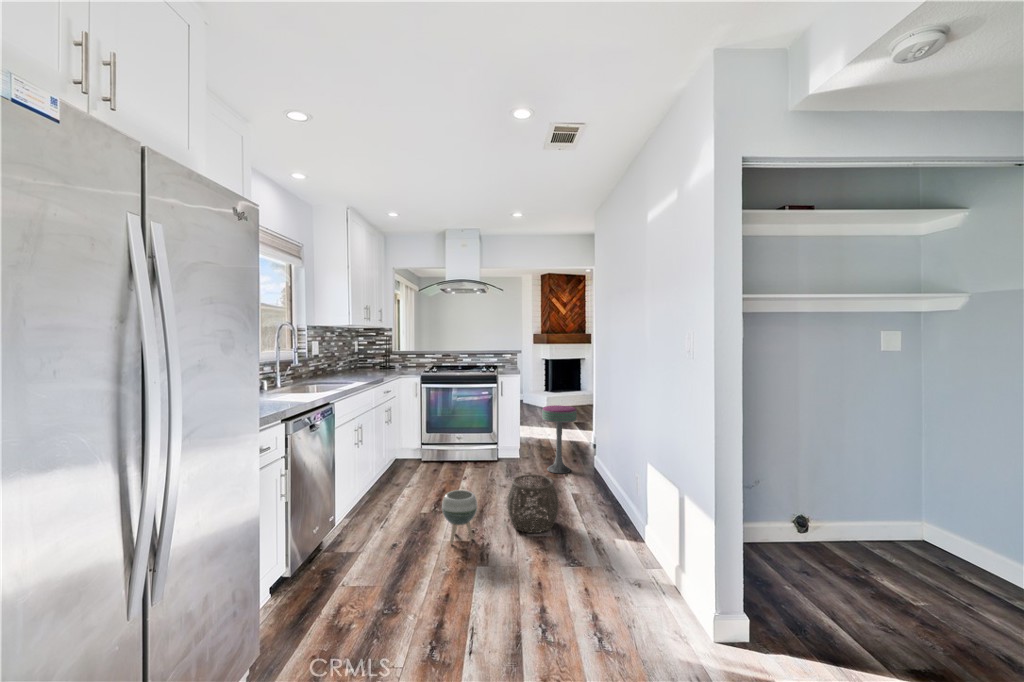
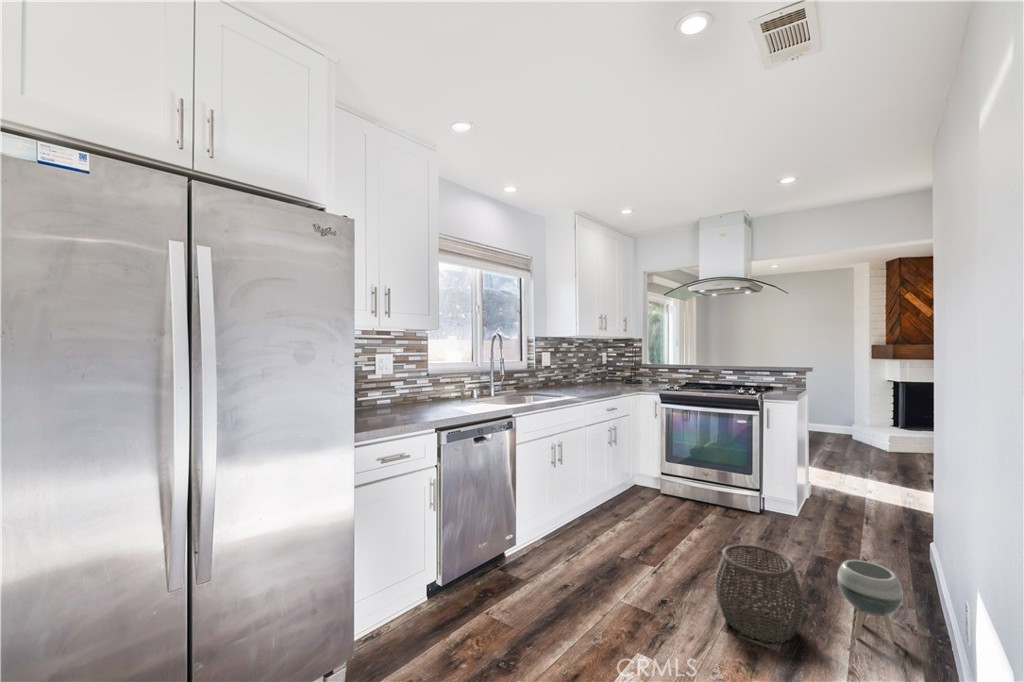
bar stool: present [542,405,577,473] -> none [824,448,890,558]
planter: present [442,490,477,544] -> present [838,560,903,642]

